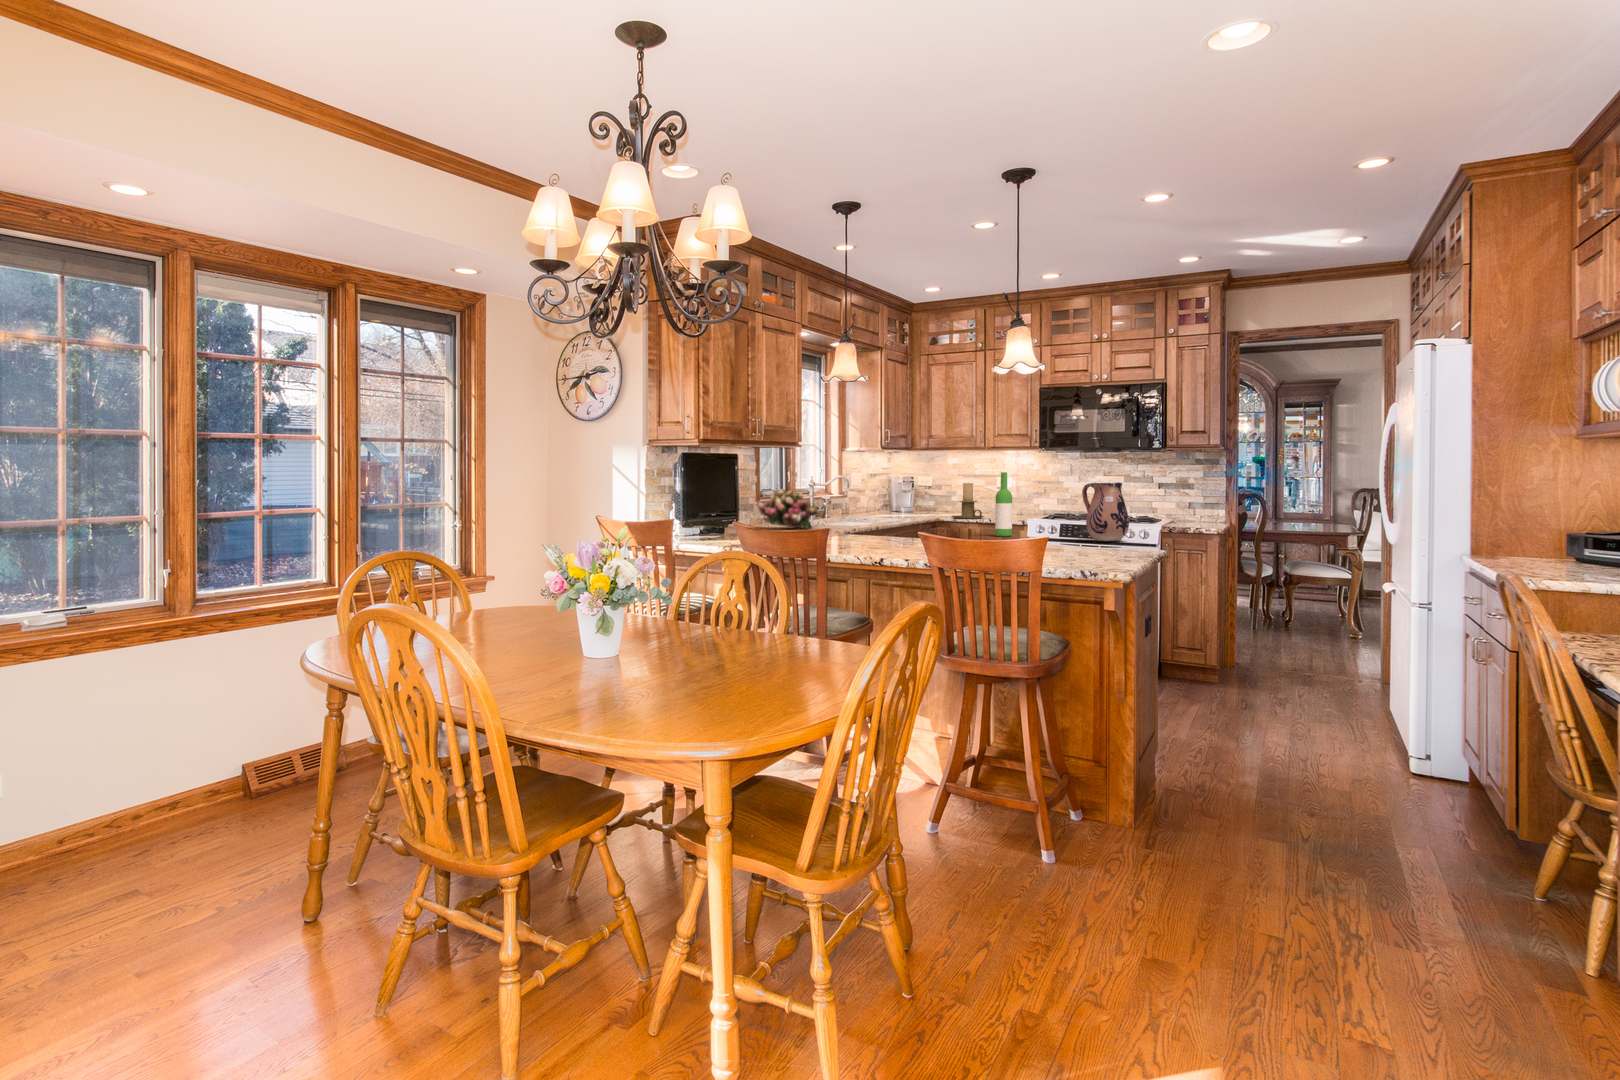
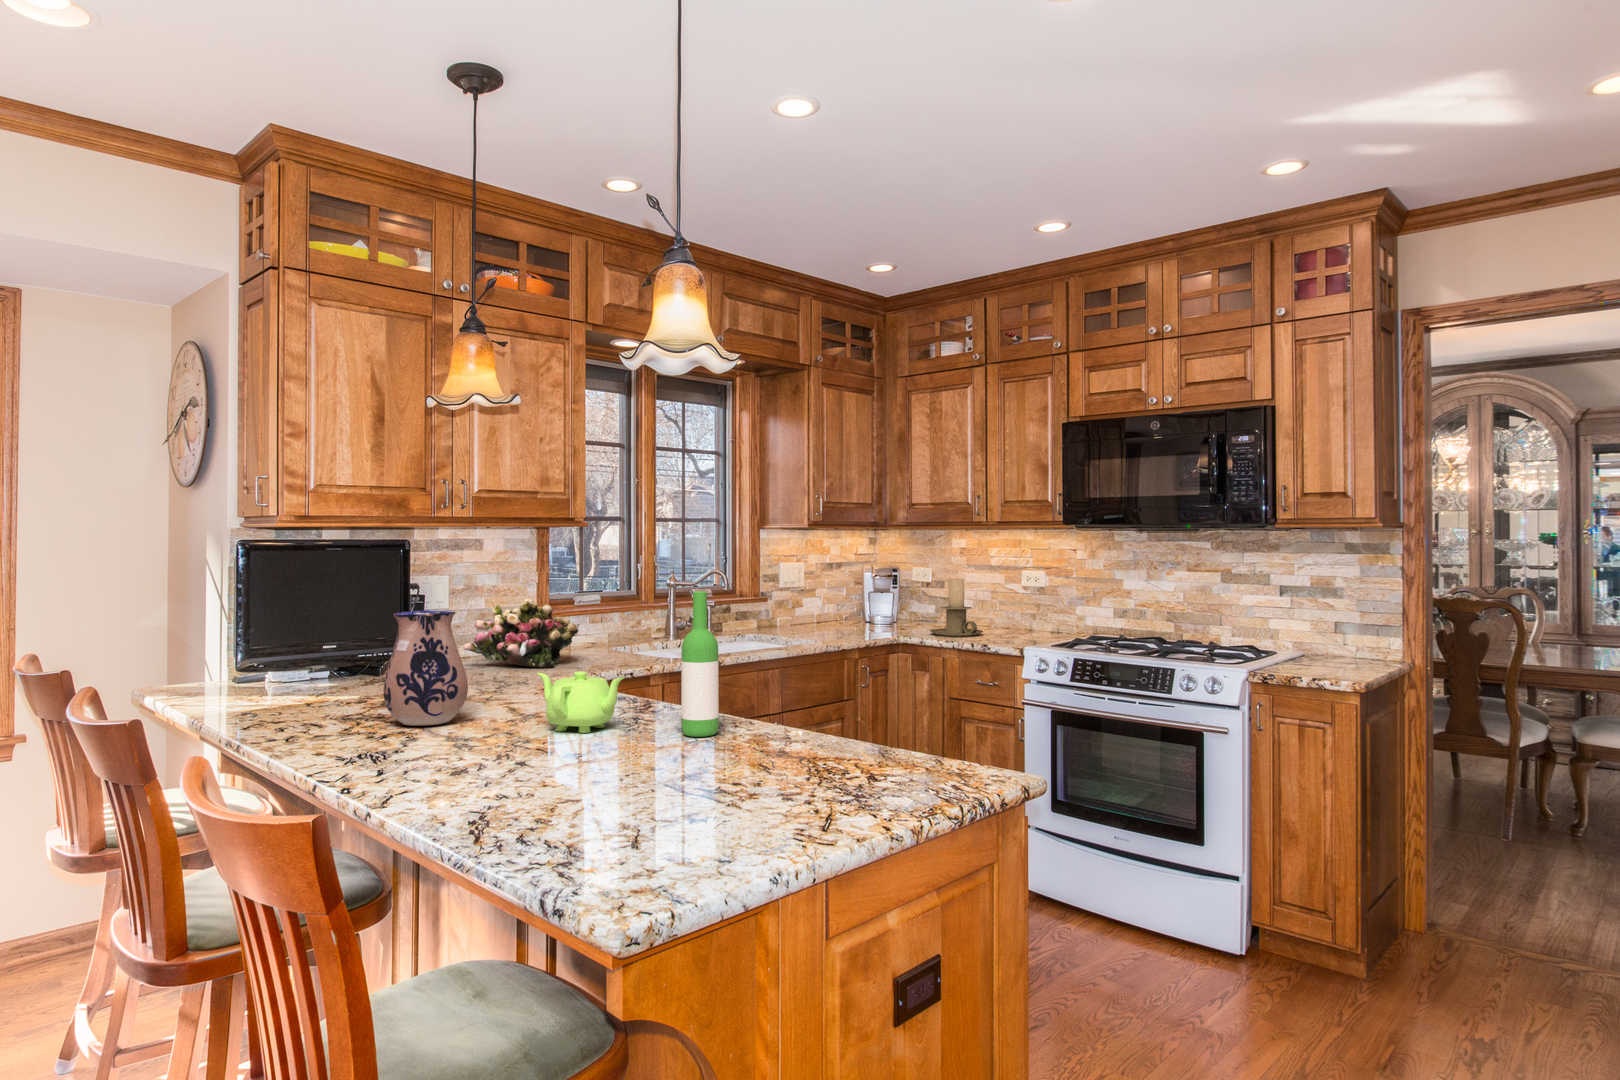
ceramic pitcher: present [1082,482,1129,541] -> present [383,610,468,726]
teapot: none [922,510,969,537] -> present [537,671,624,733]

